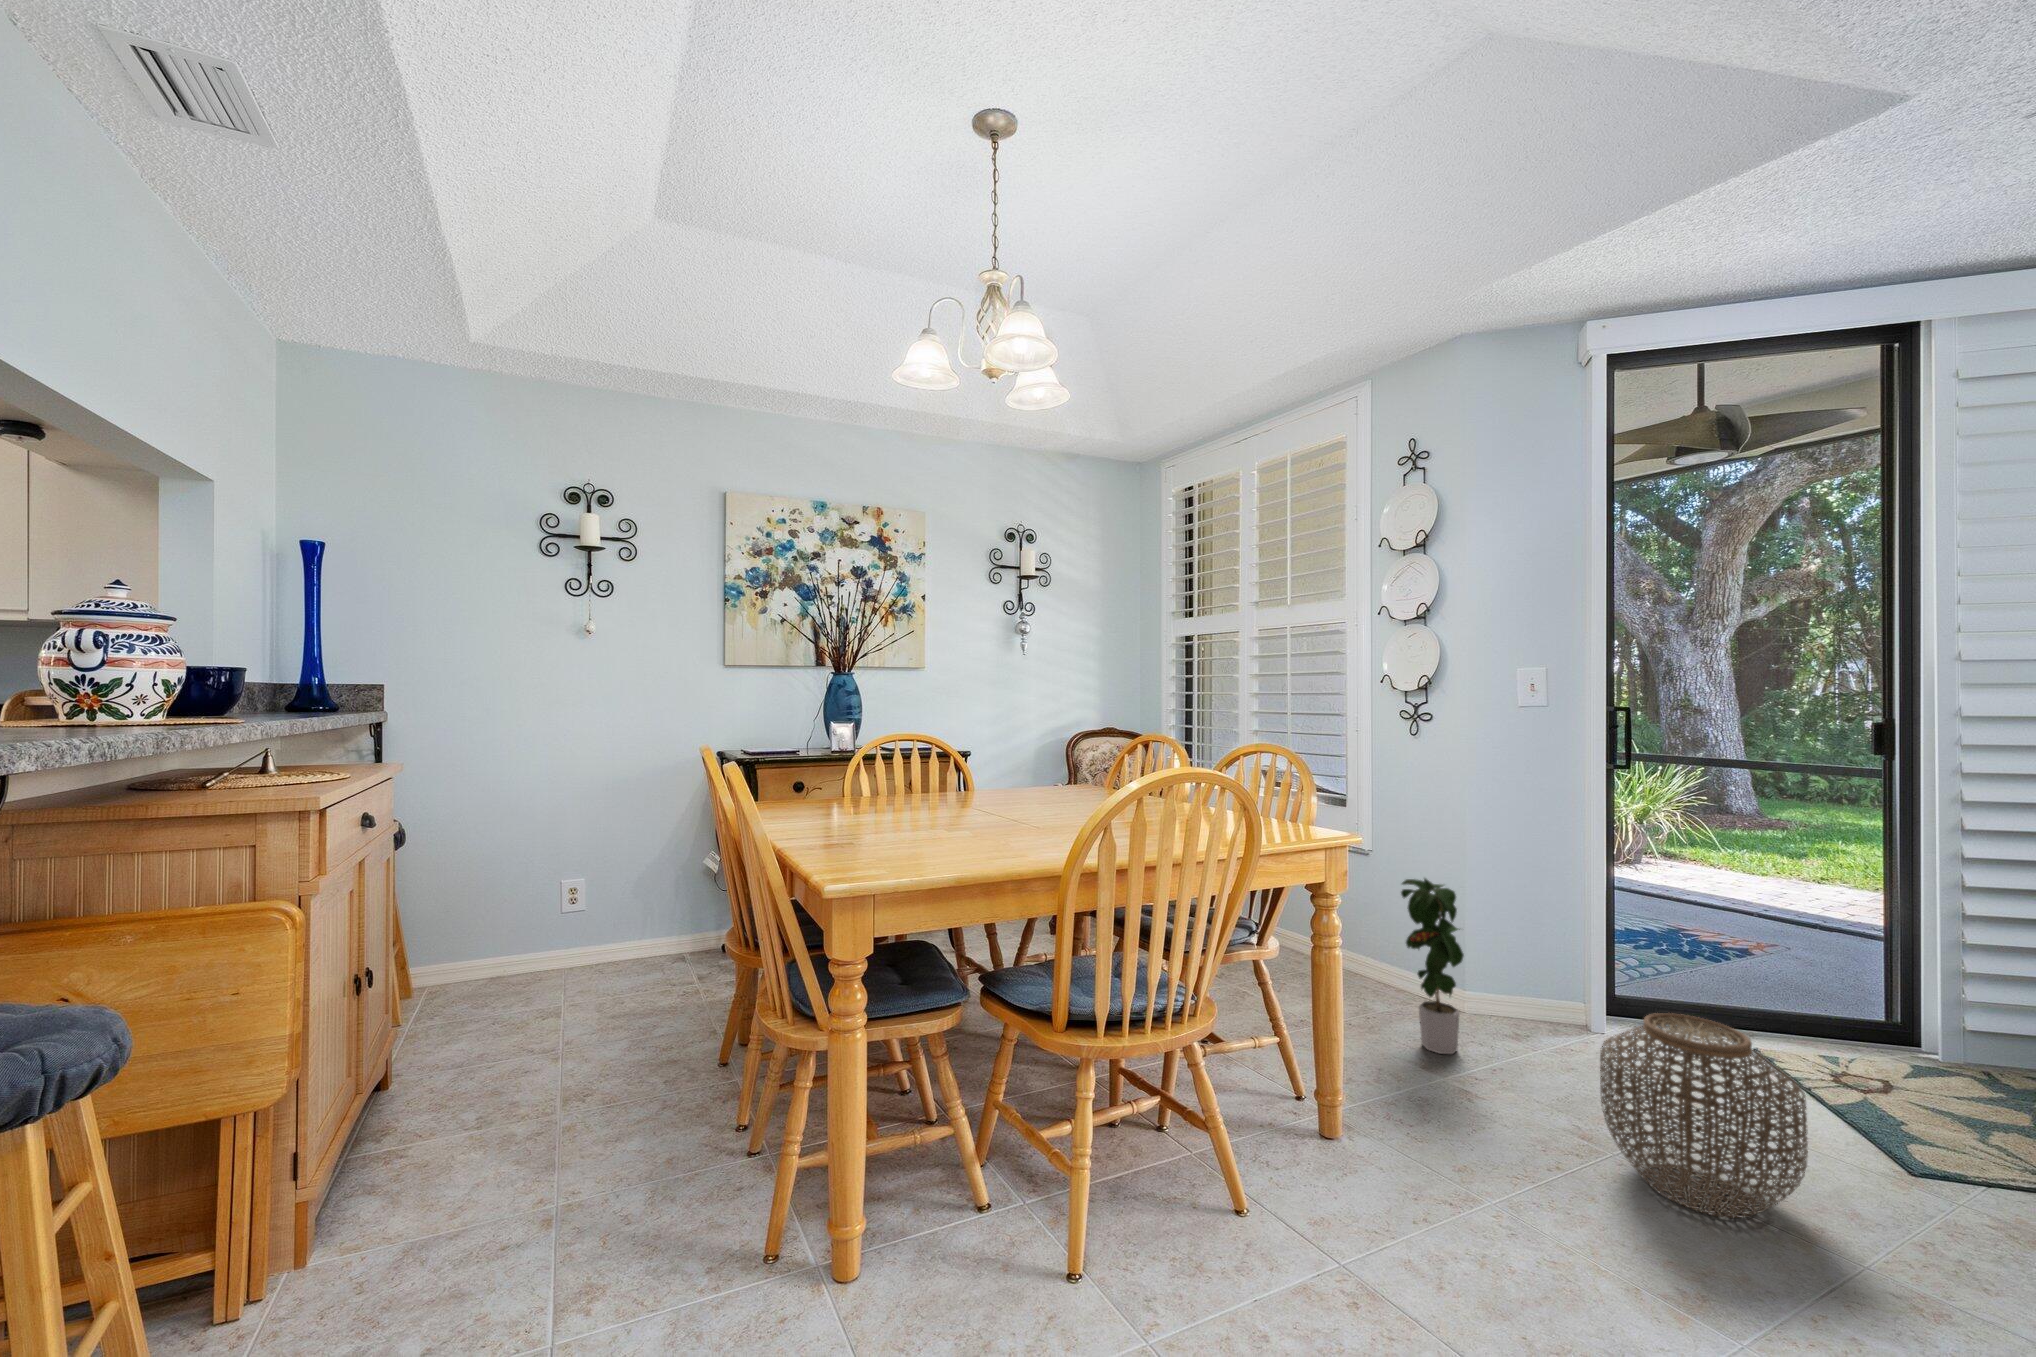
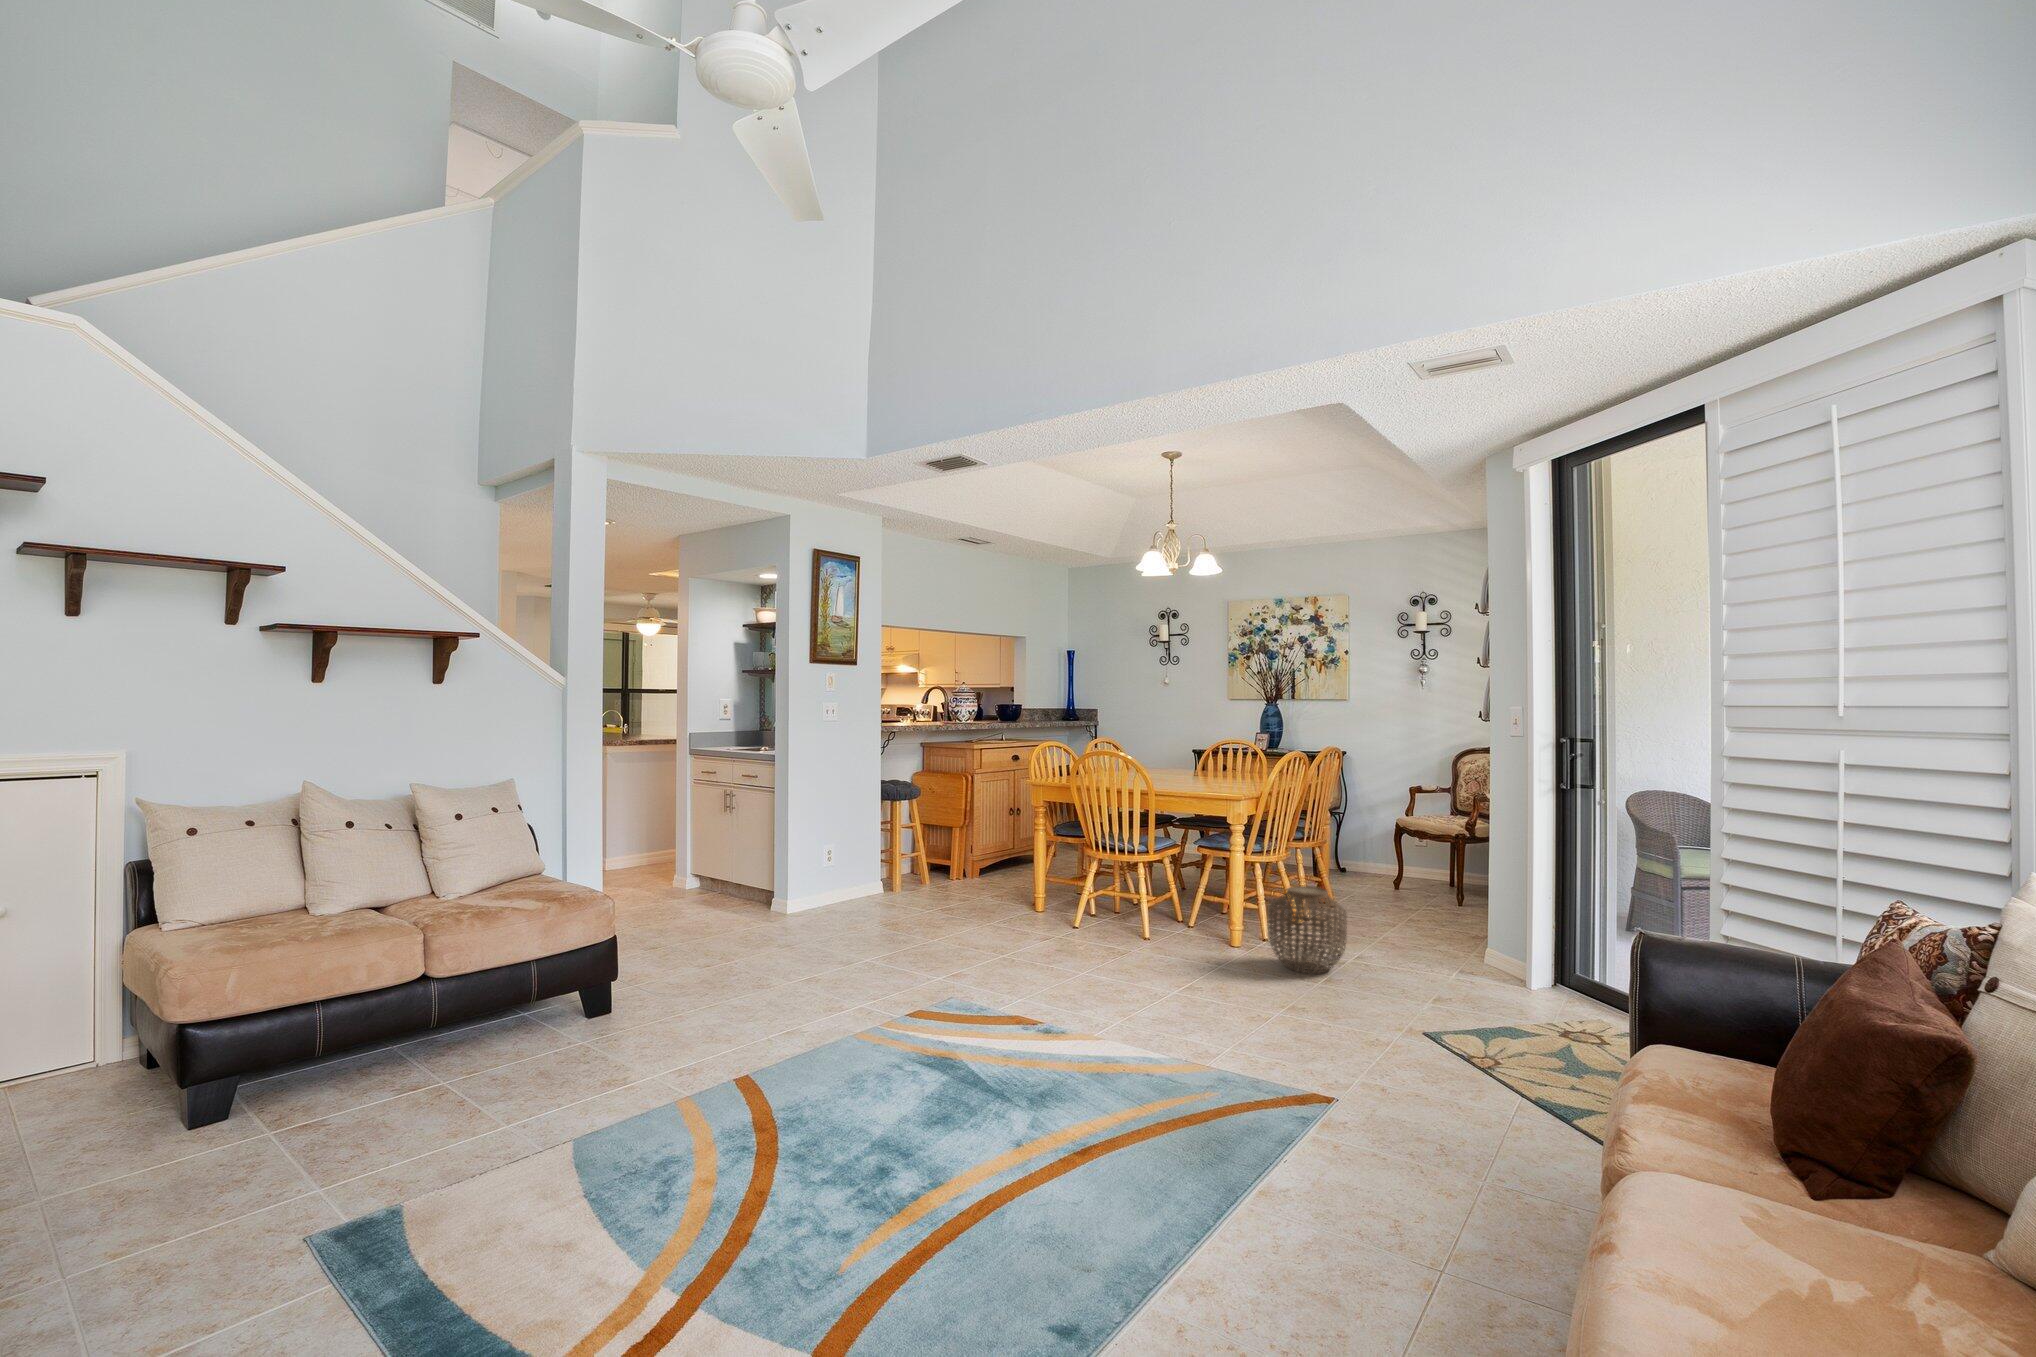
potted plant: present [1401,879,1464,1054] -> none [1340,841,1435,946]

